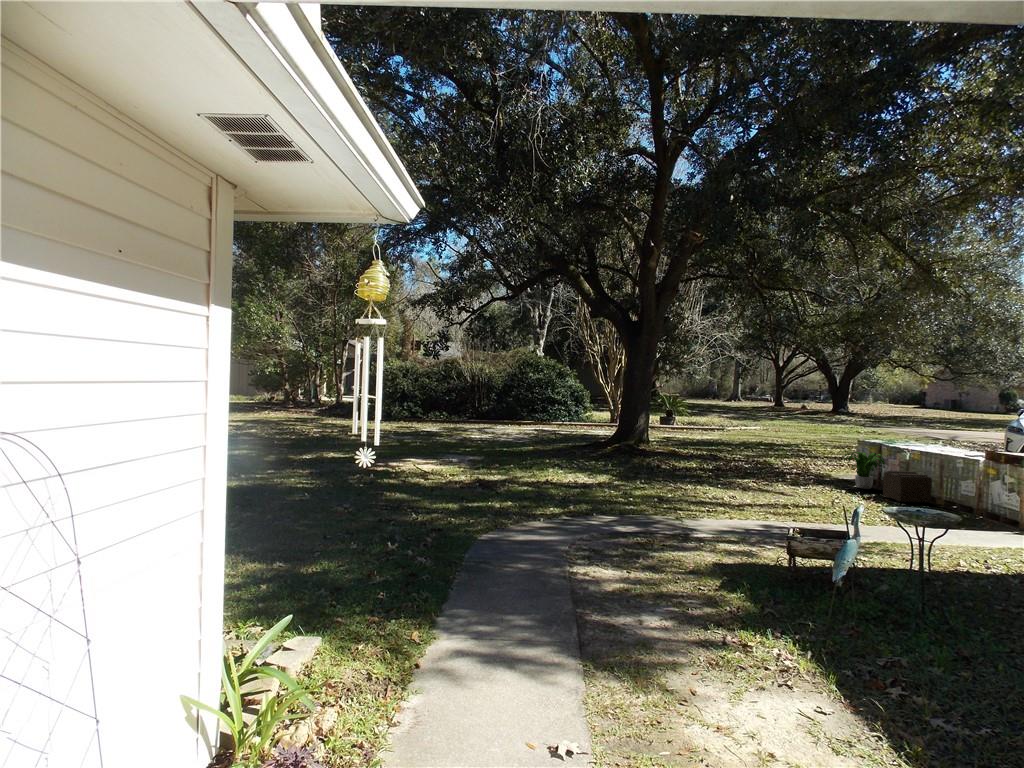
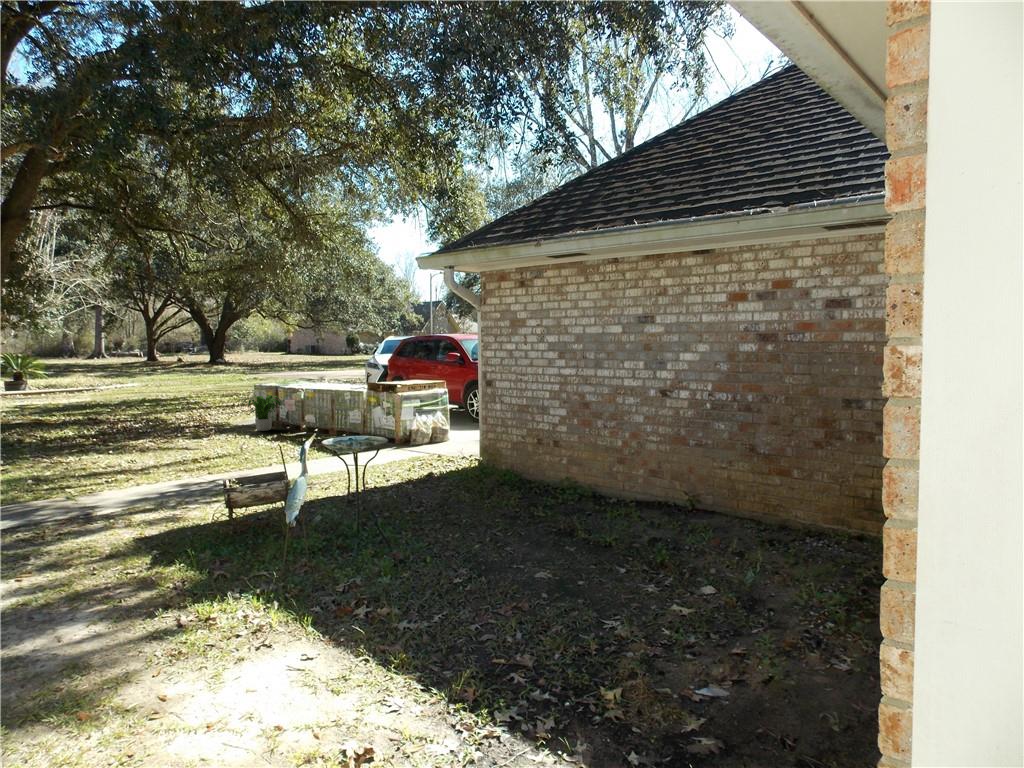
wooden crate: present [883,471,932,503] -> none [283,408,325,438]

